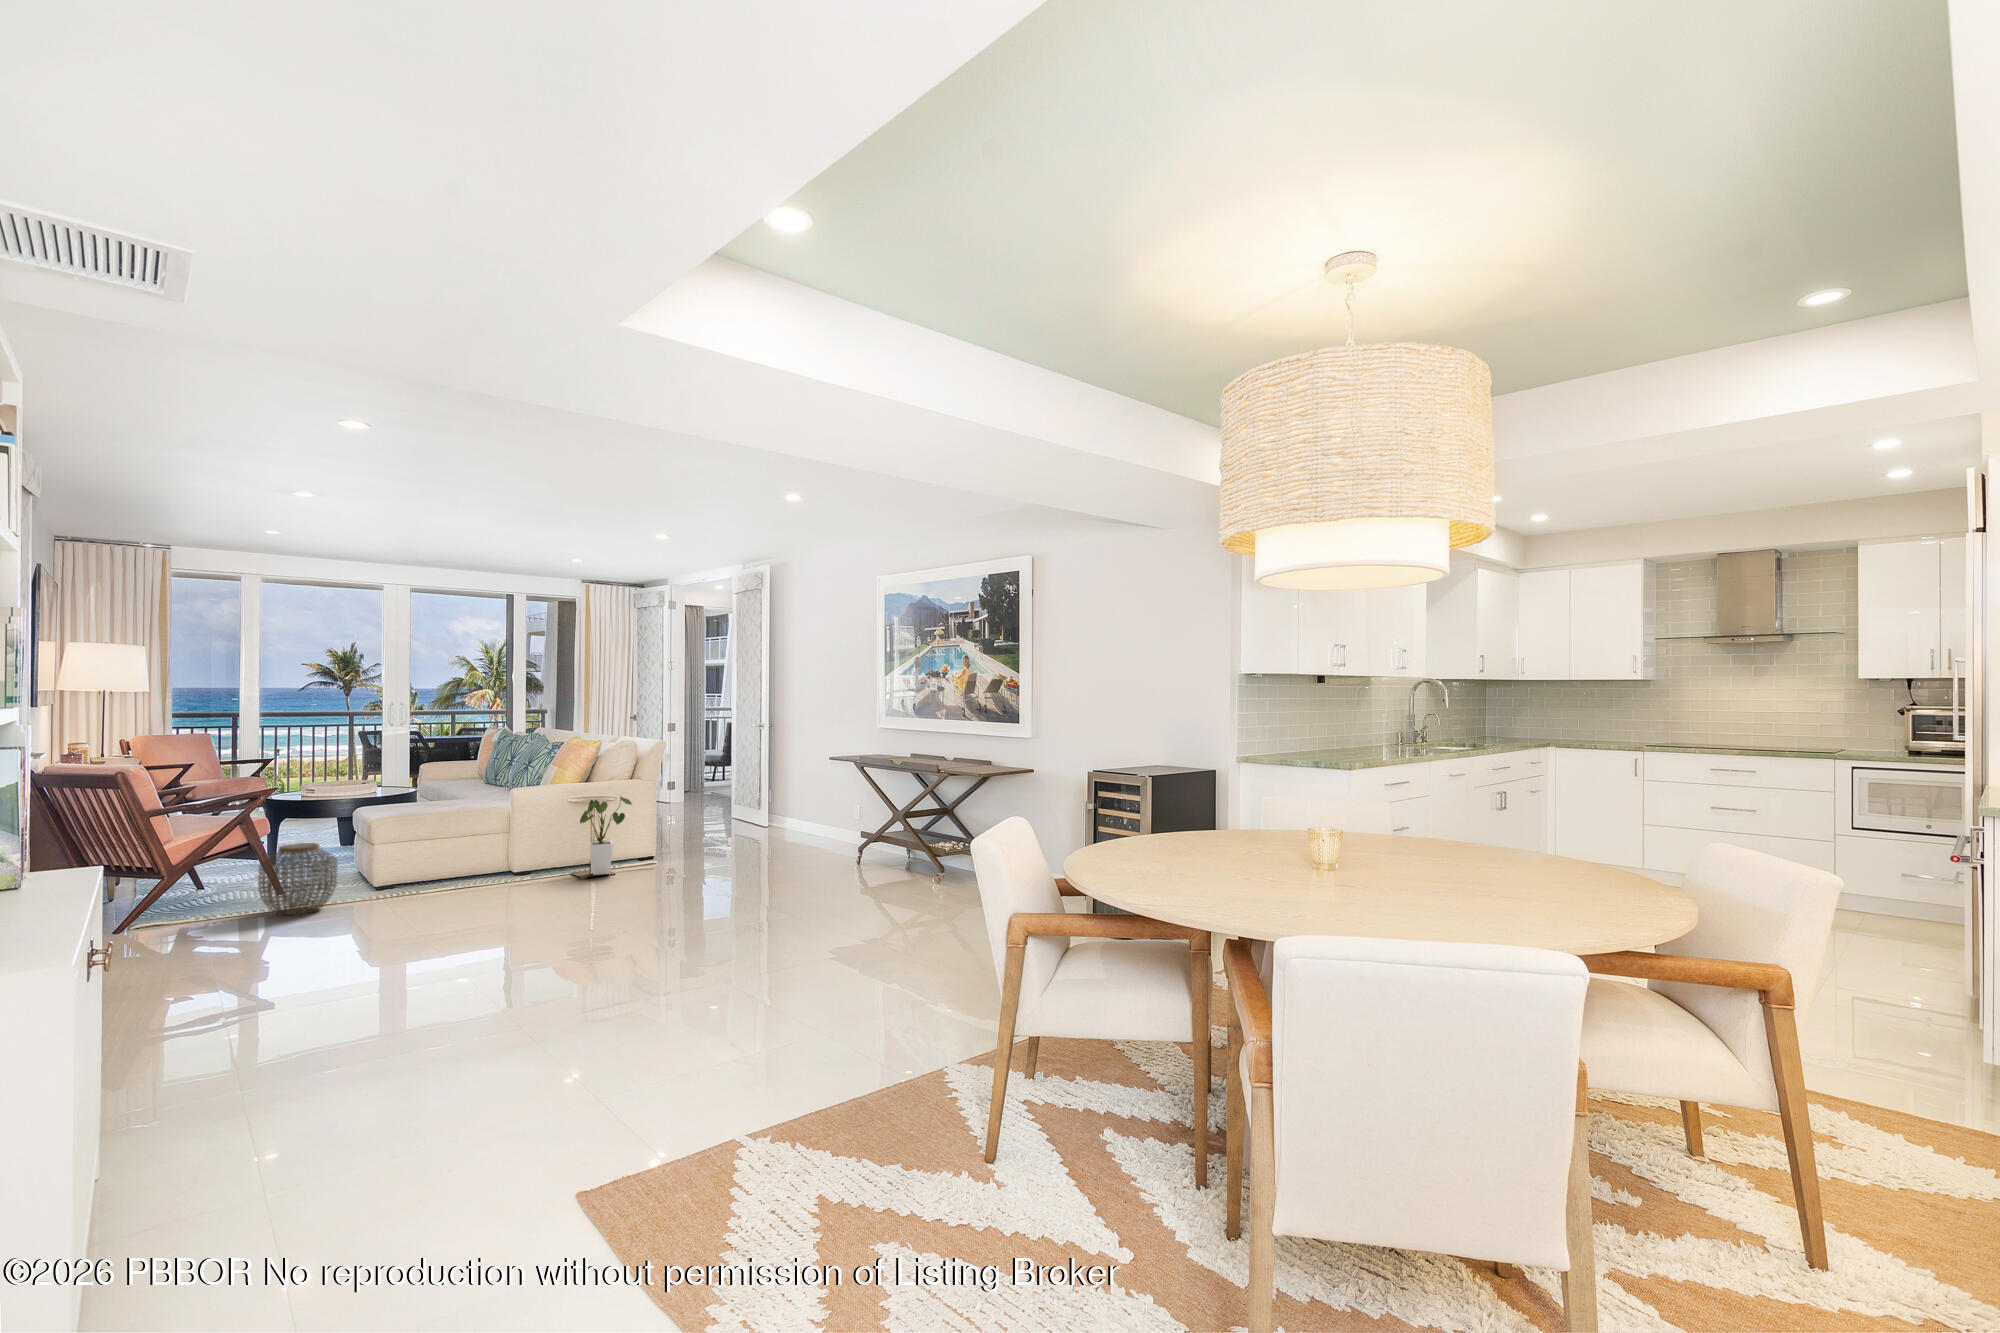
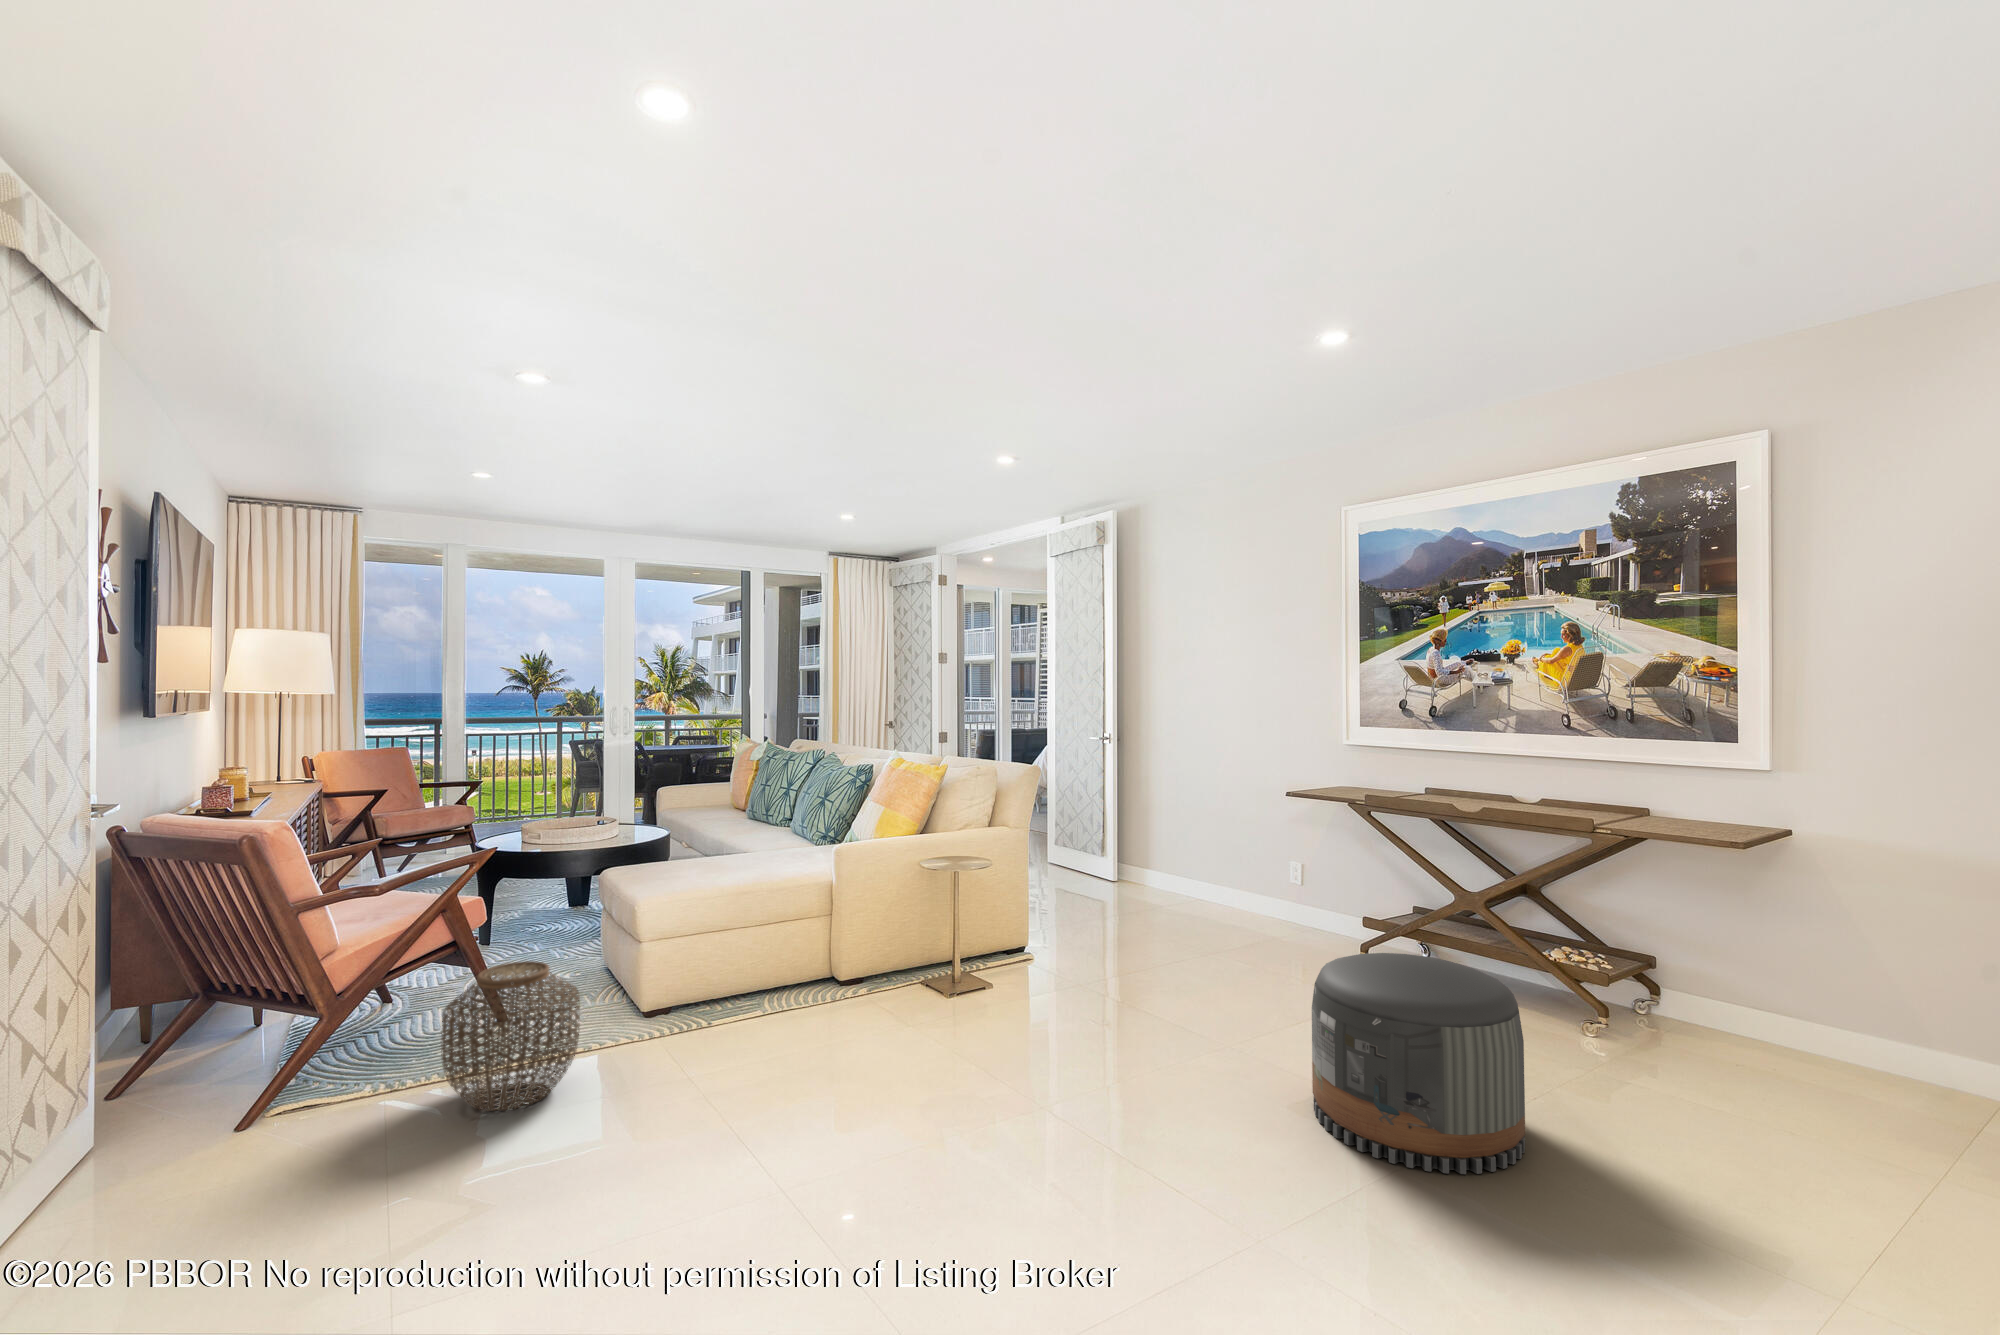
house plant: present [580,796,632,875] -> none [942,852,1025,992]
pouf: none [719,830,814,917] -> present [1312,953,1525,1174]

